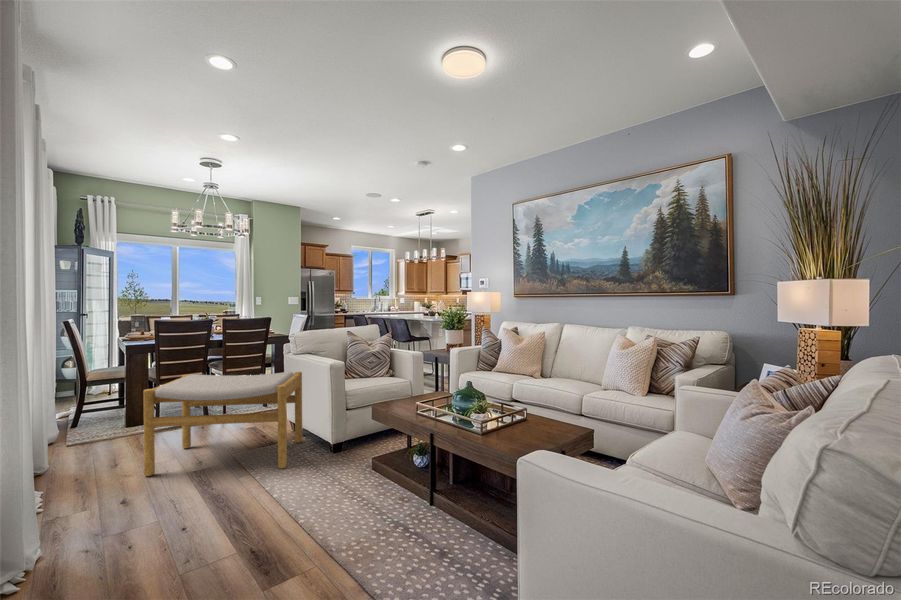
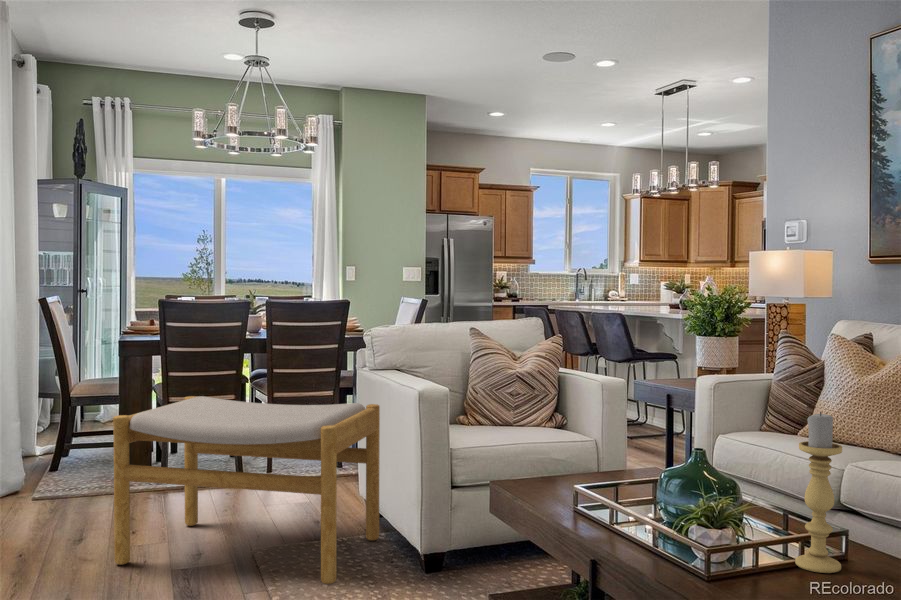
candle holder: none [520,362,537,429] -> present [795,412,842,573]

